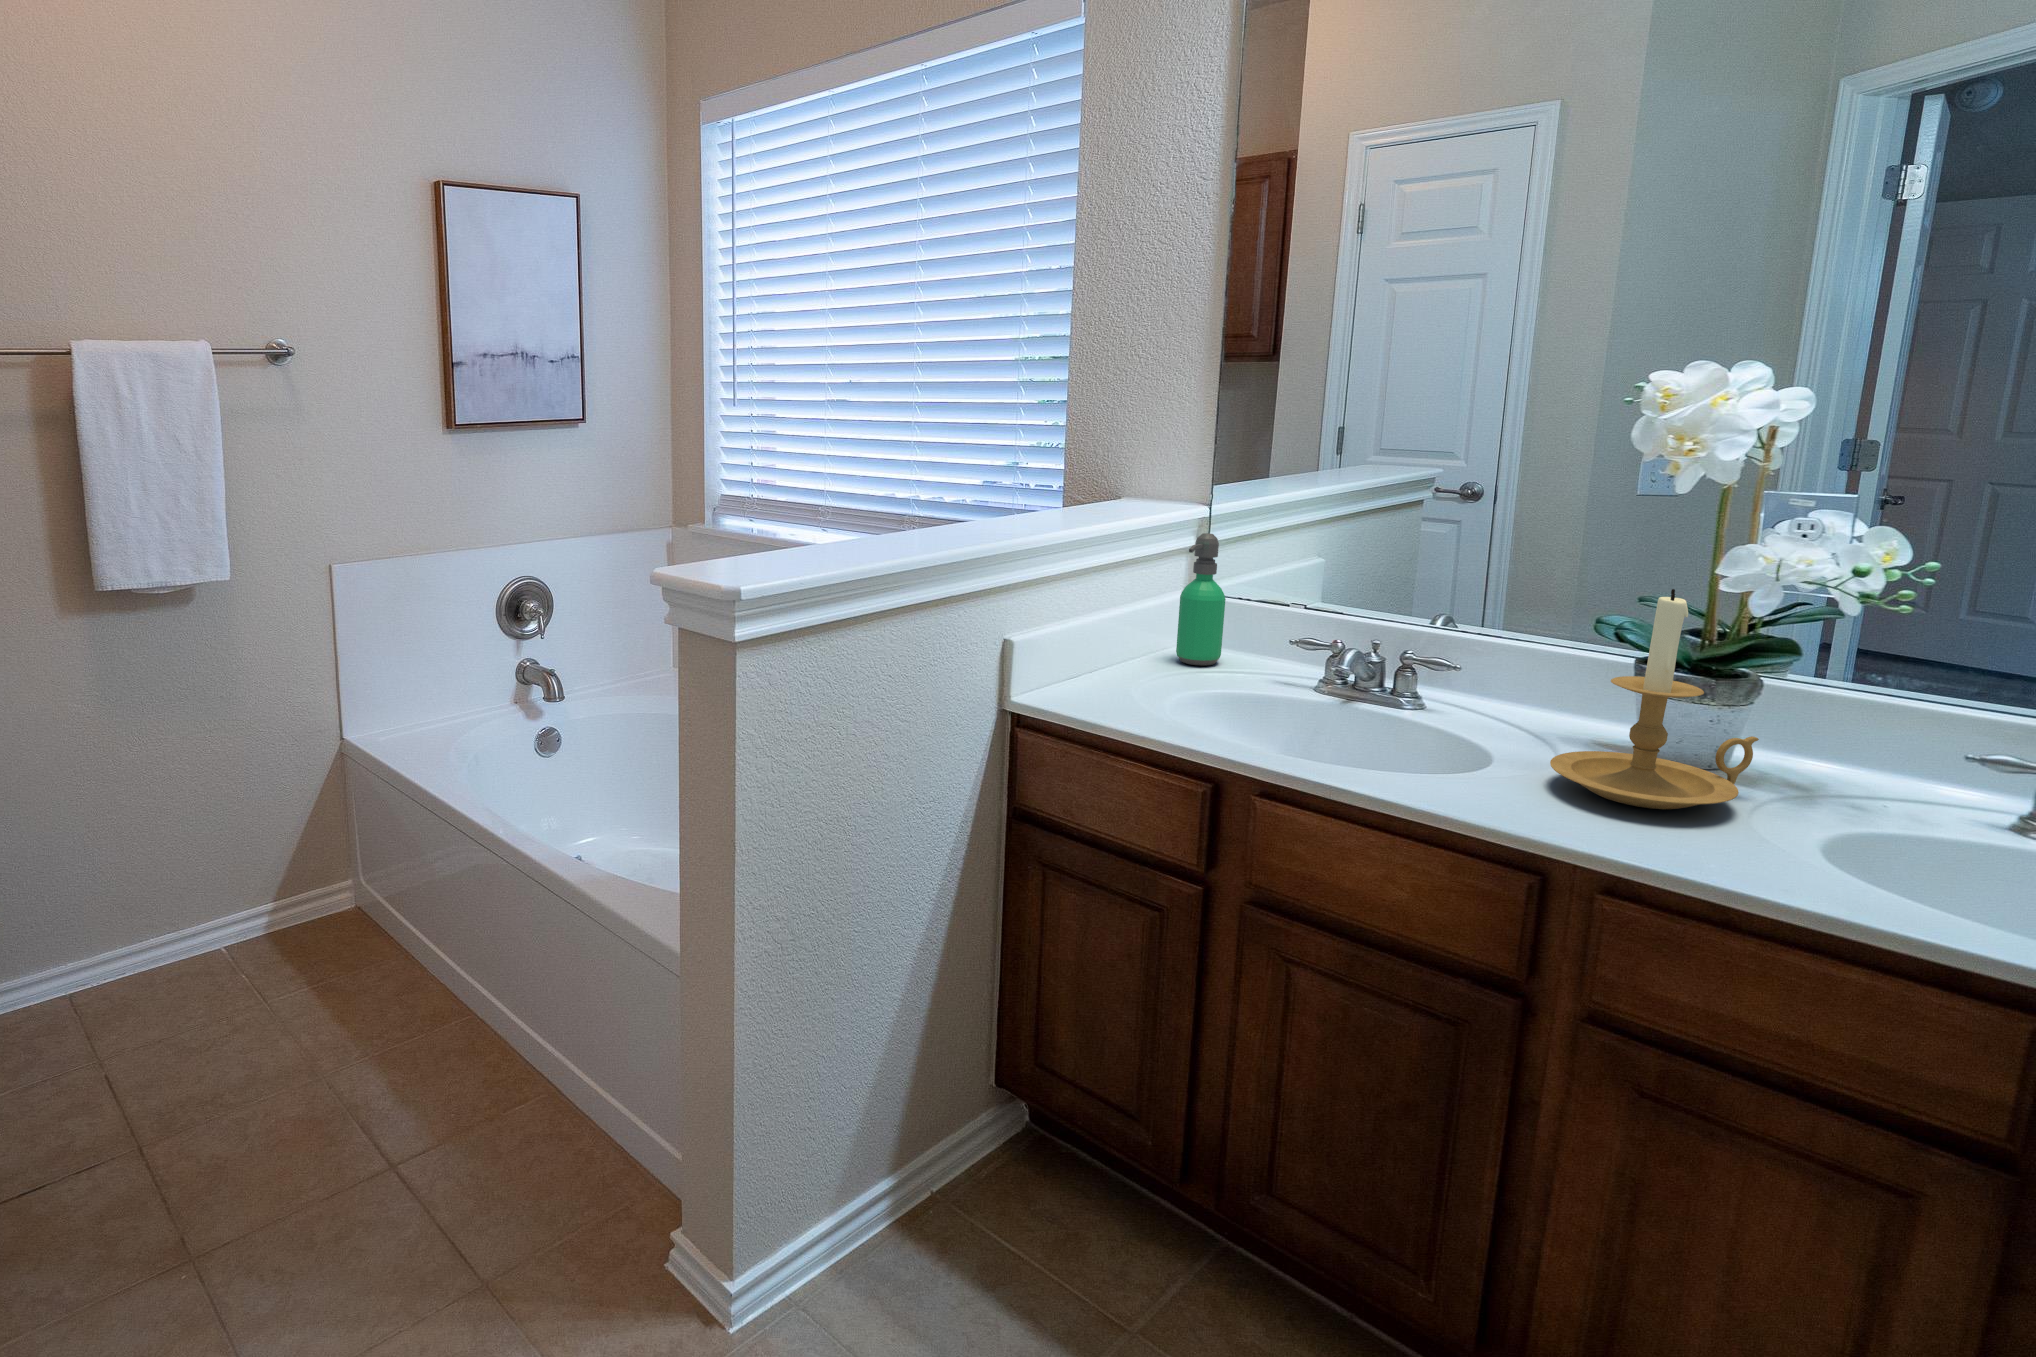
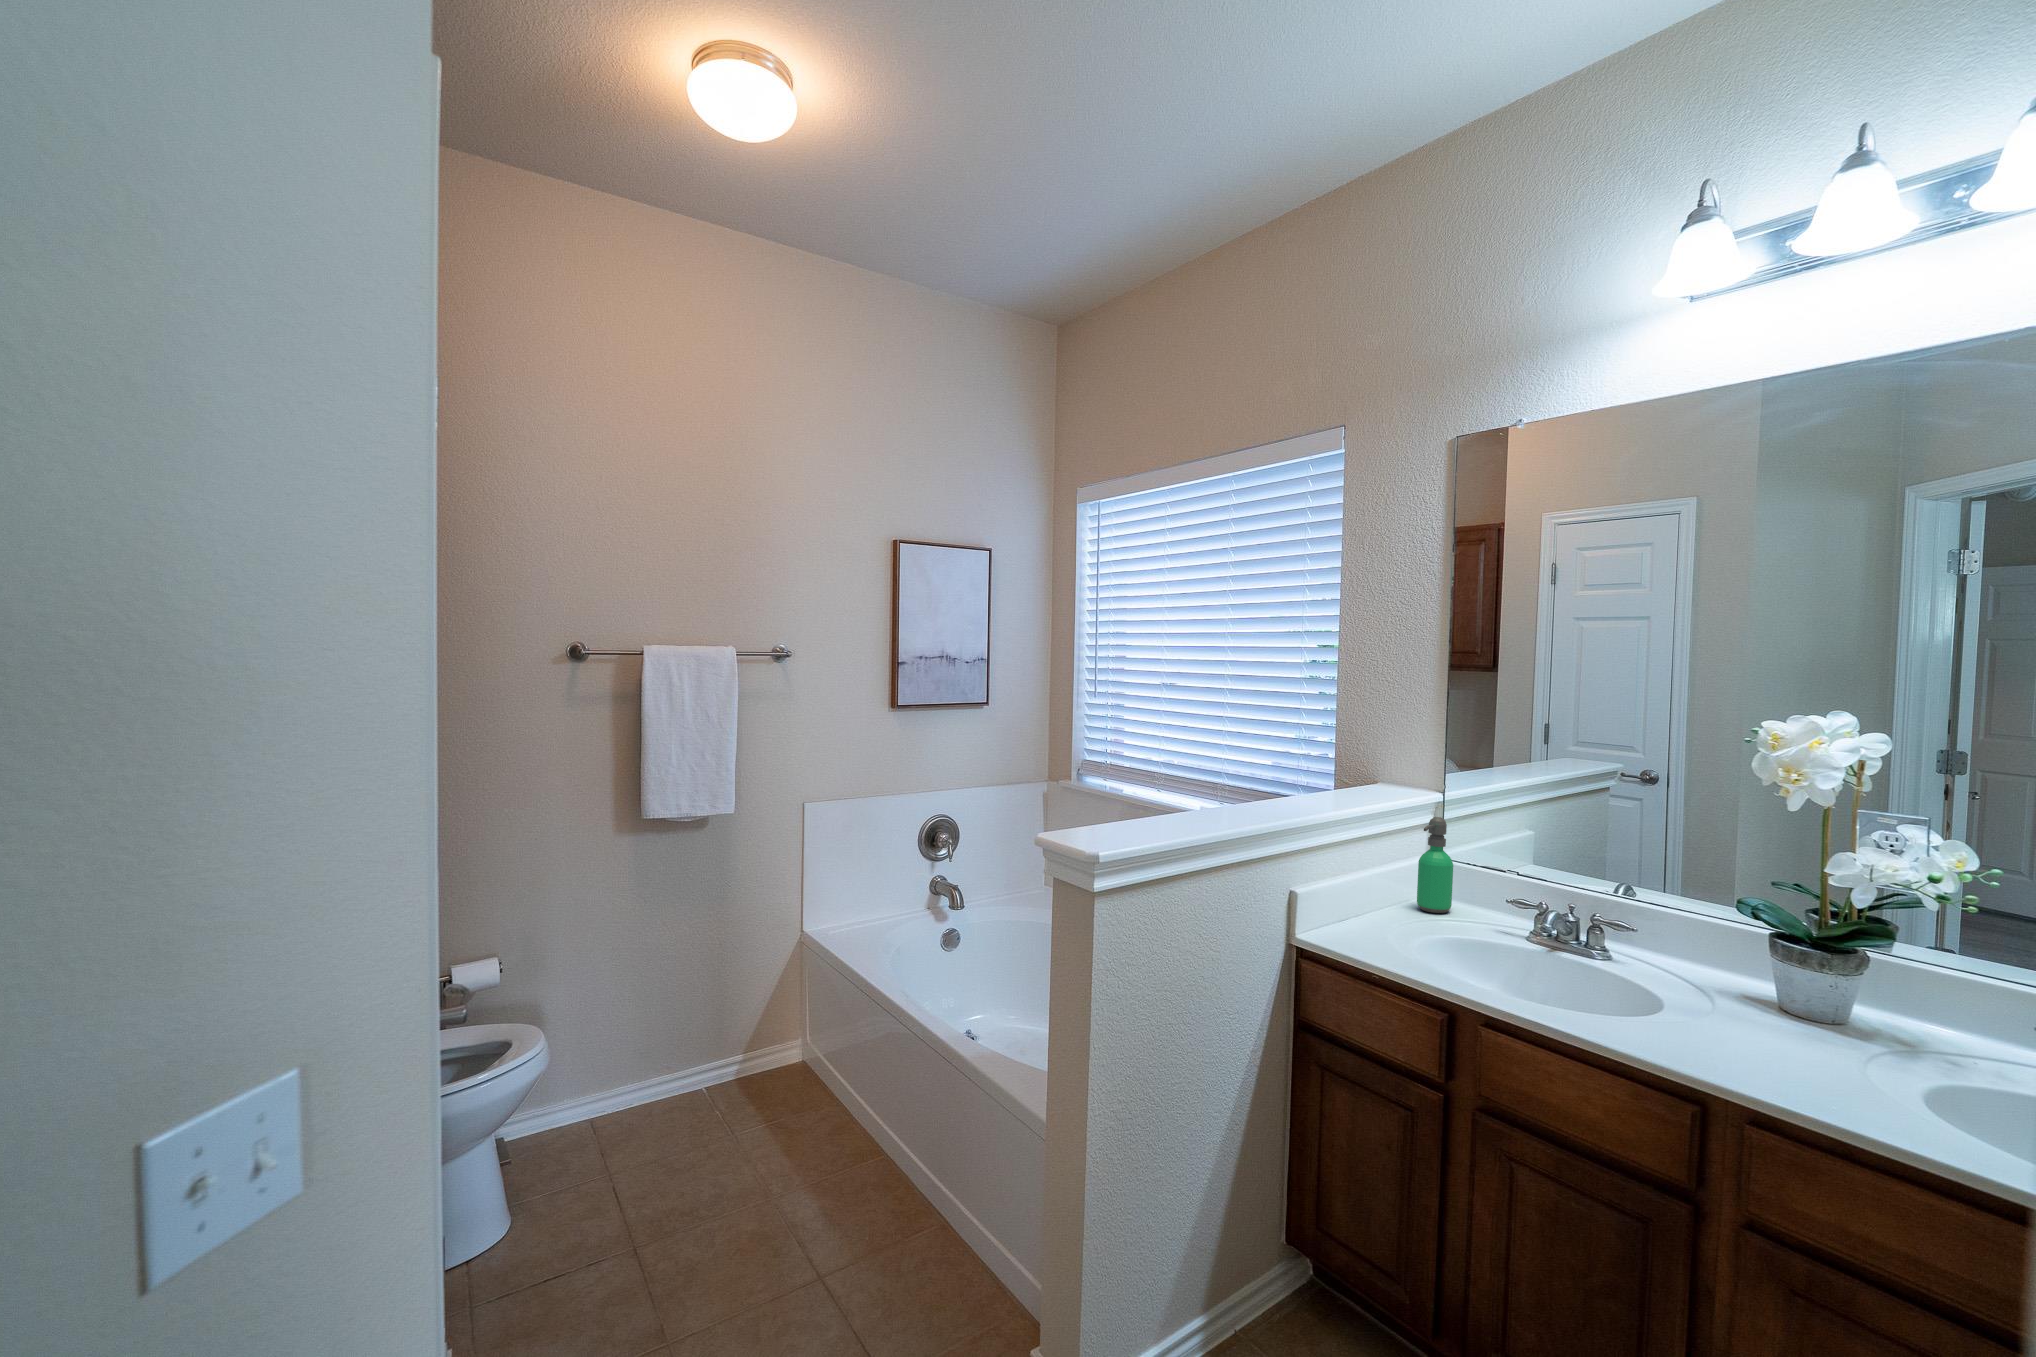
candle holder: present [1550,589,1759,809] -> none [1696,884,1866,1045]

